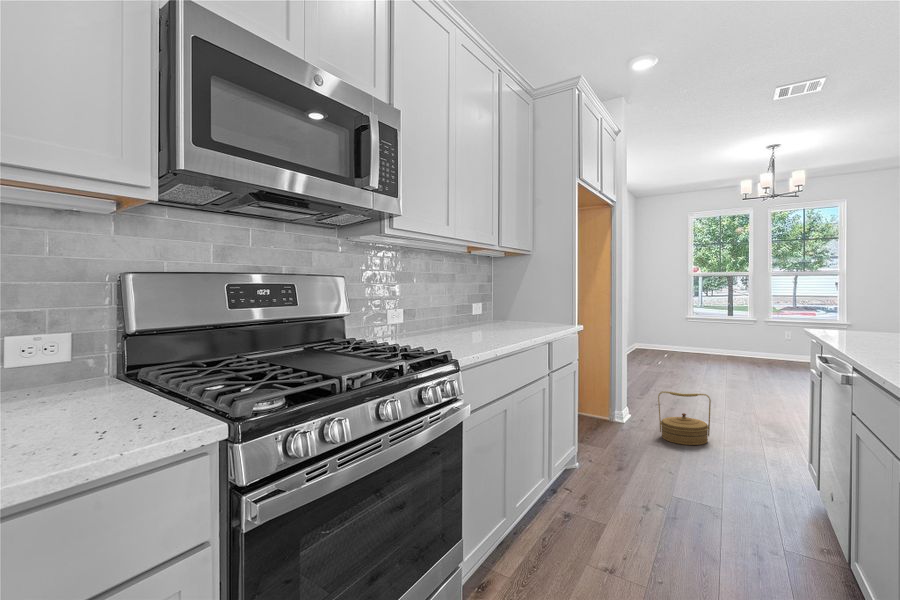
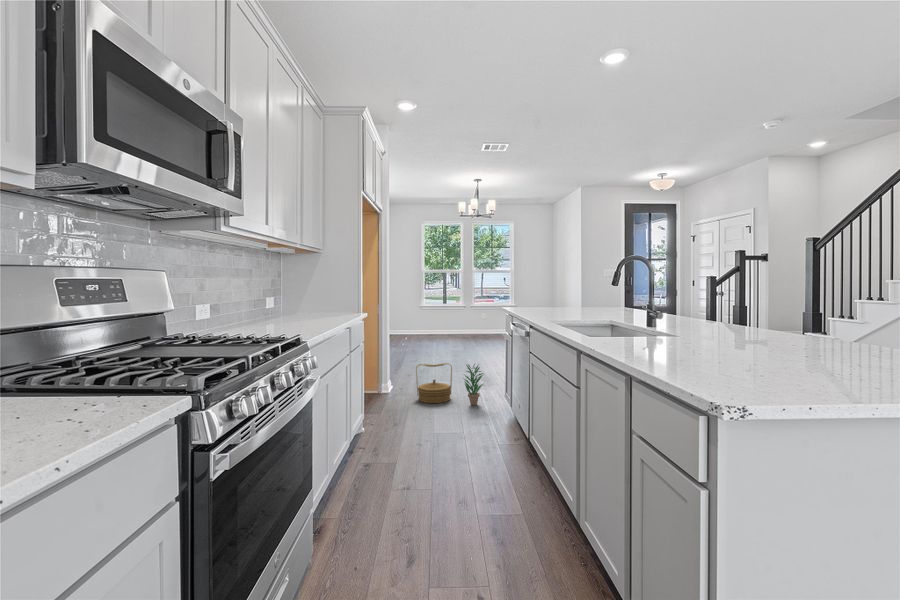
potted plant: none [723,397,760,457] -> present [464,364,484,405]

